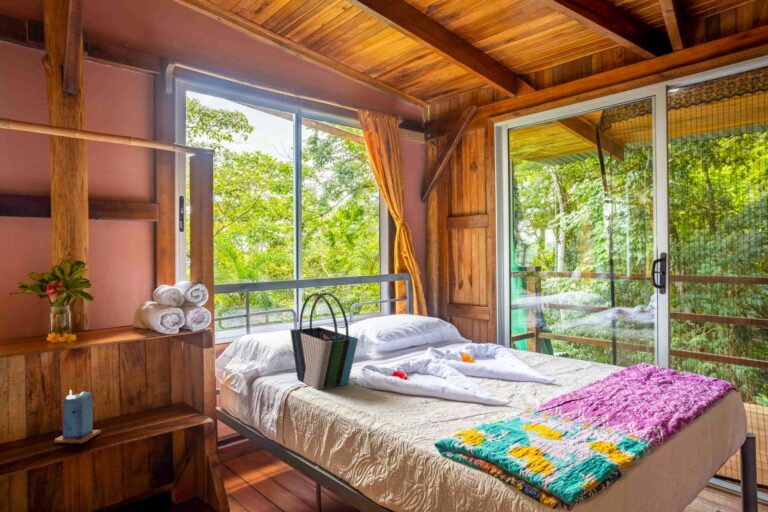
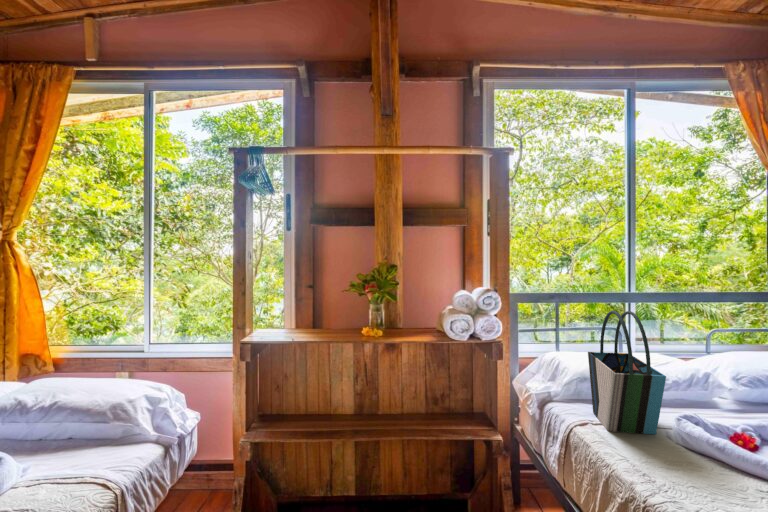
candle: present [54,390,101,444] -> none [372,377,405,426]

